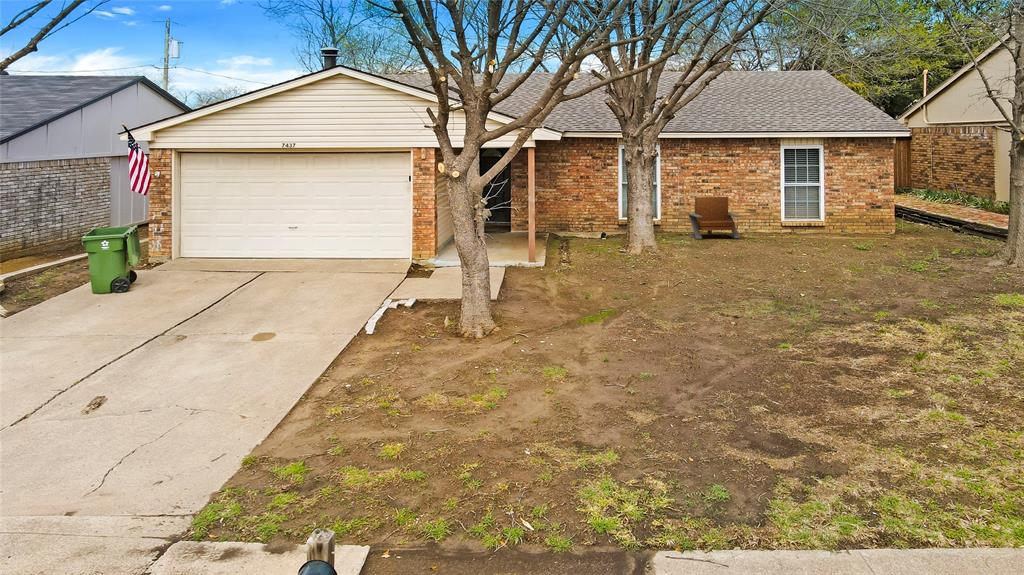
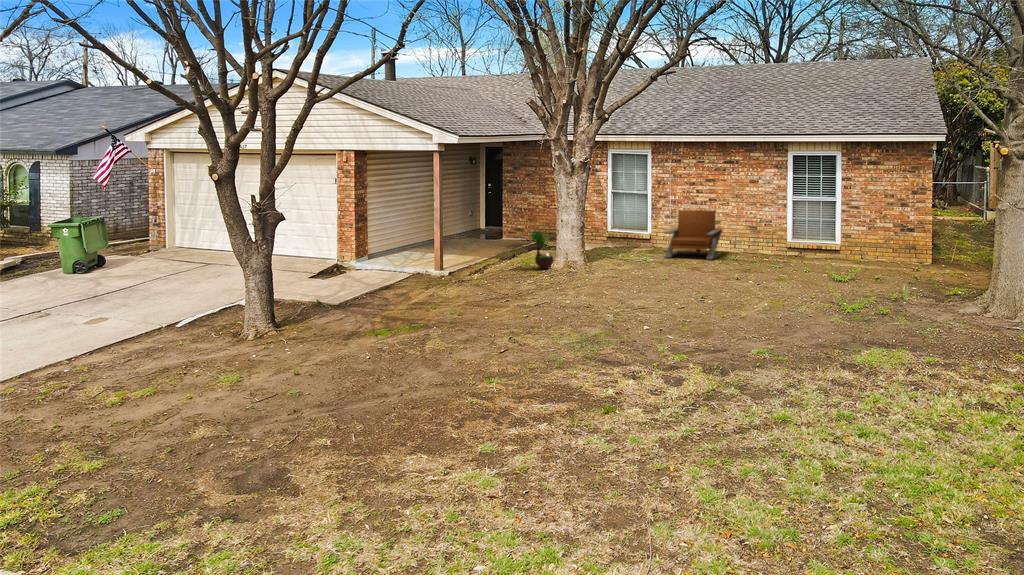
potted tree: none [605,211,630,252] -> present [531,230,553,268]

